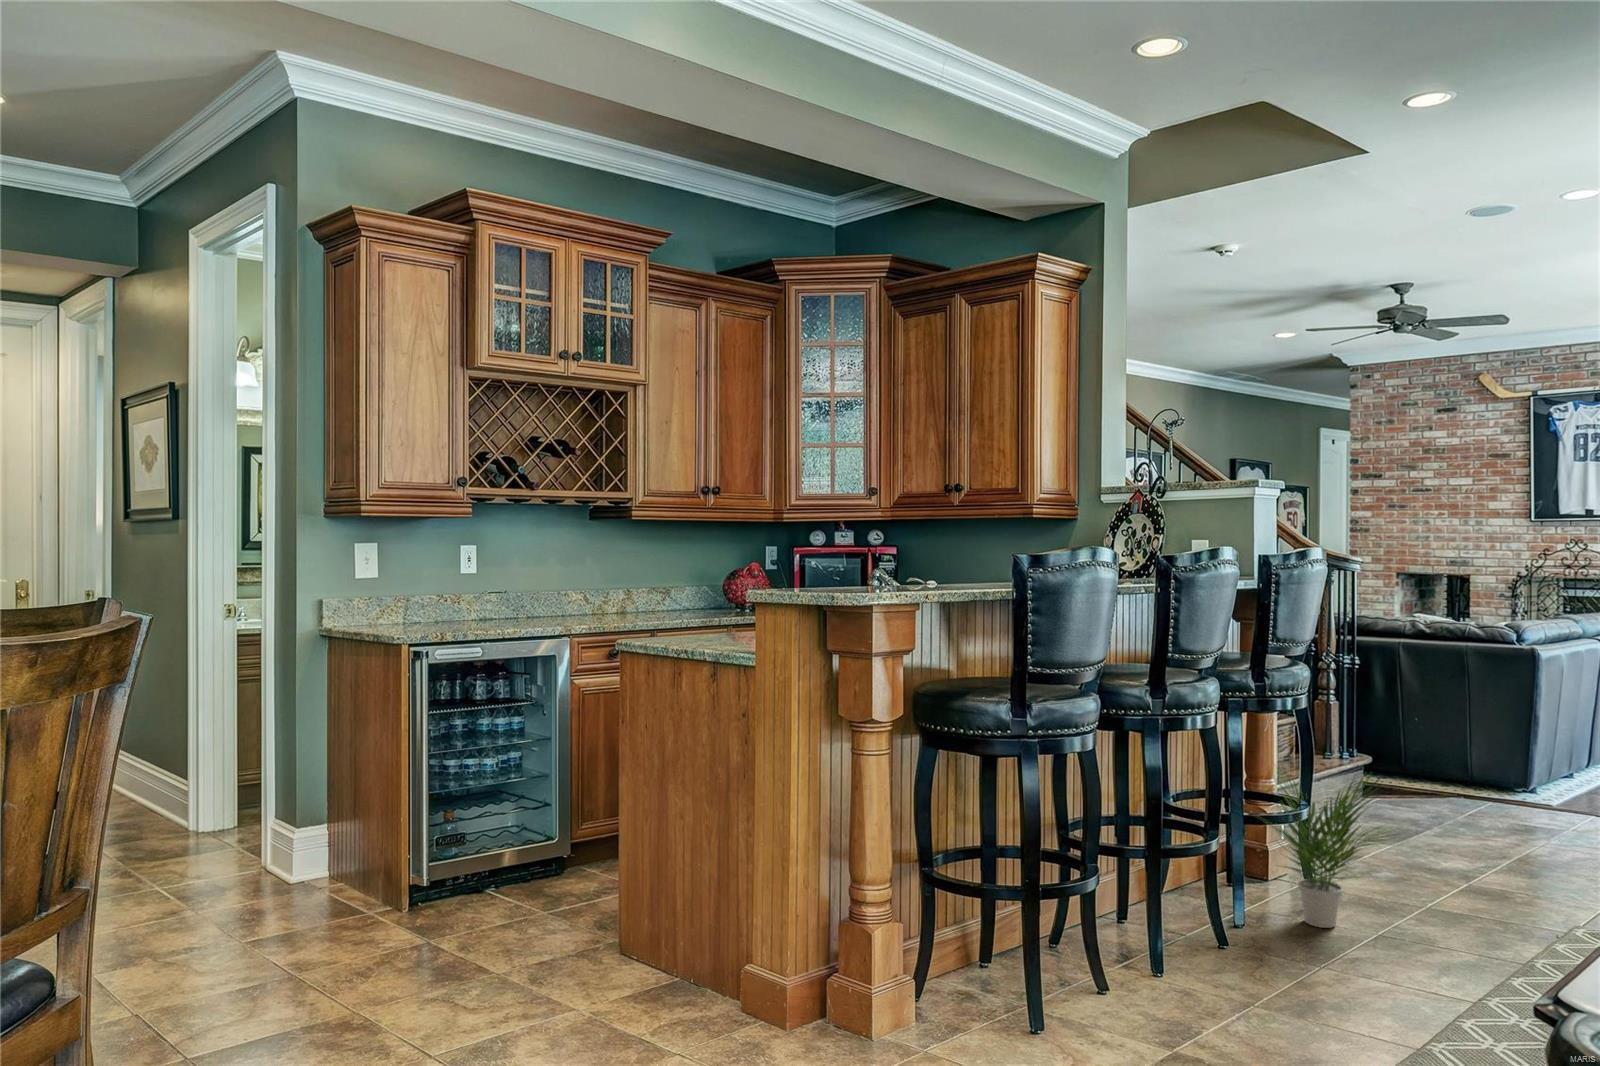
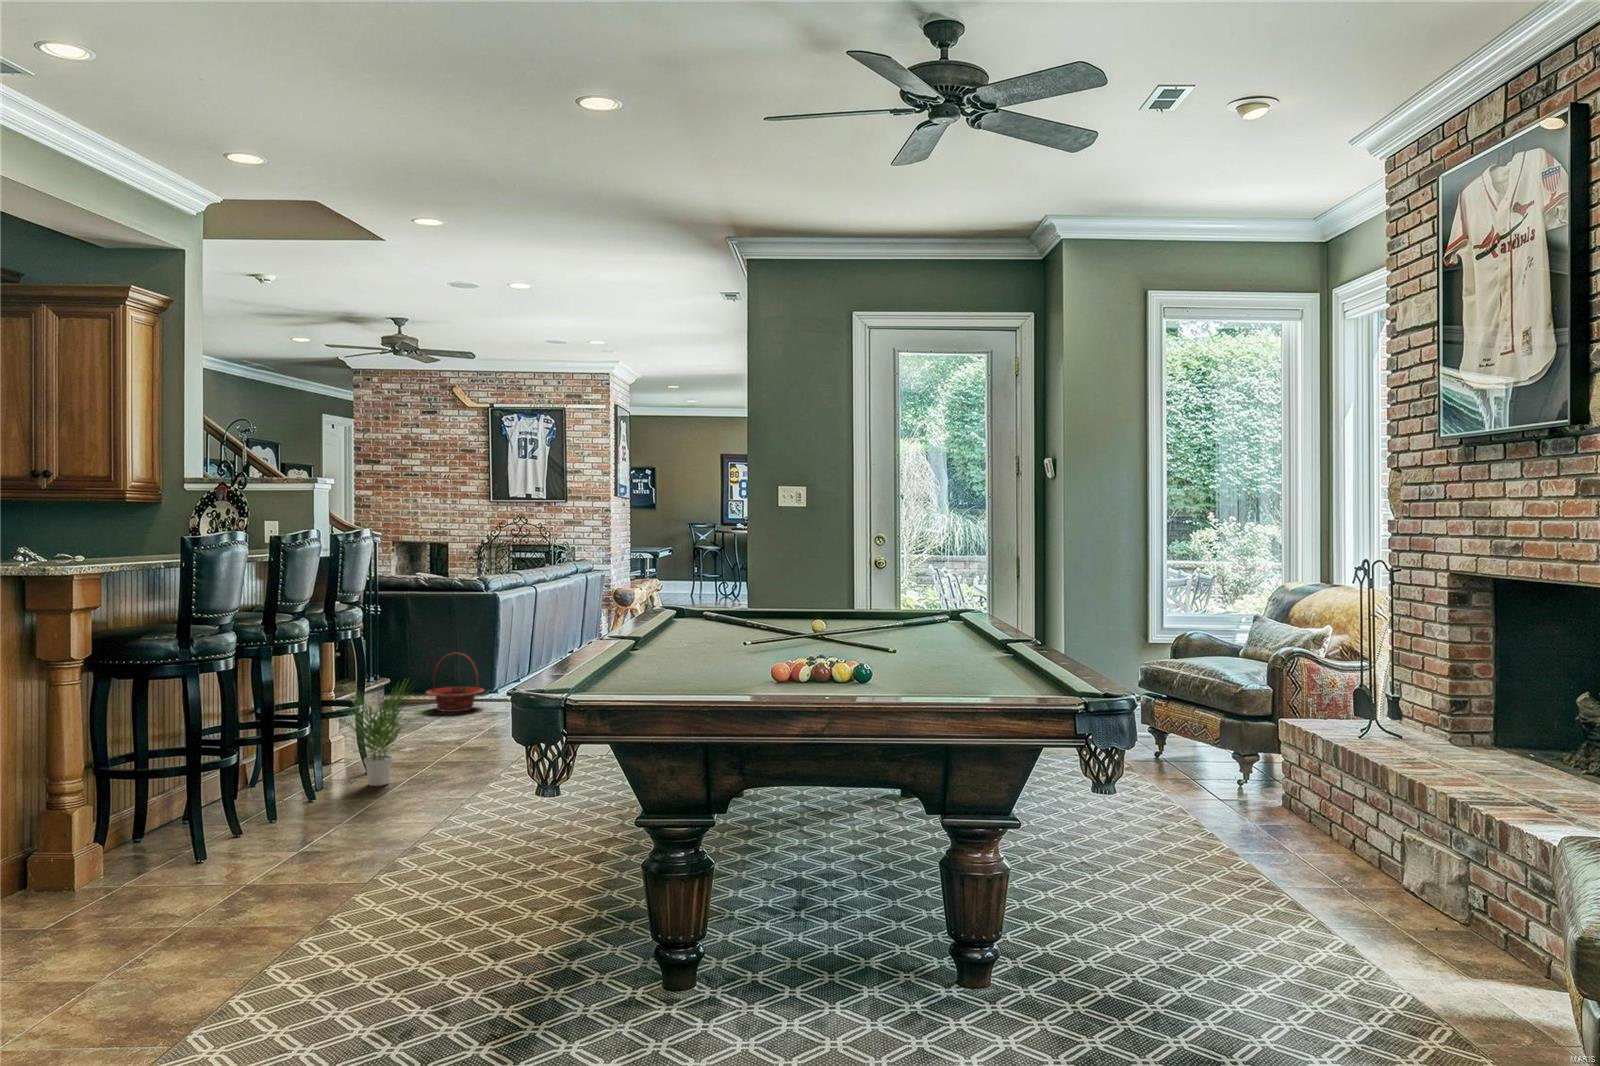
basket: none [1416,730,1513,817] -> present [426,653,484,712]

